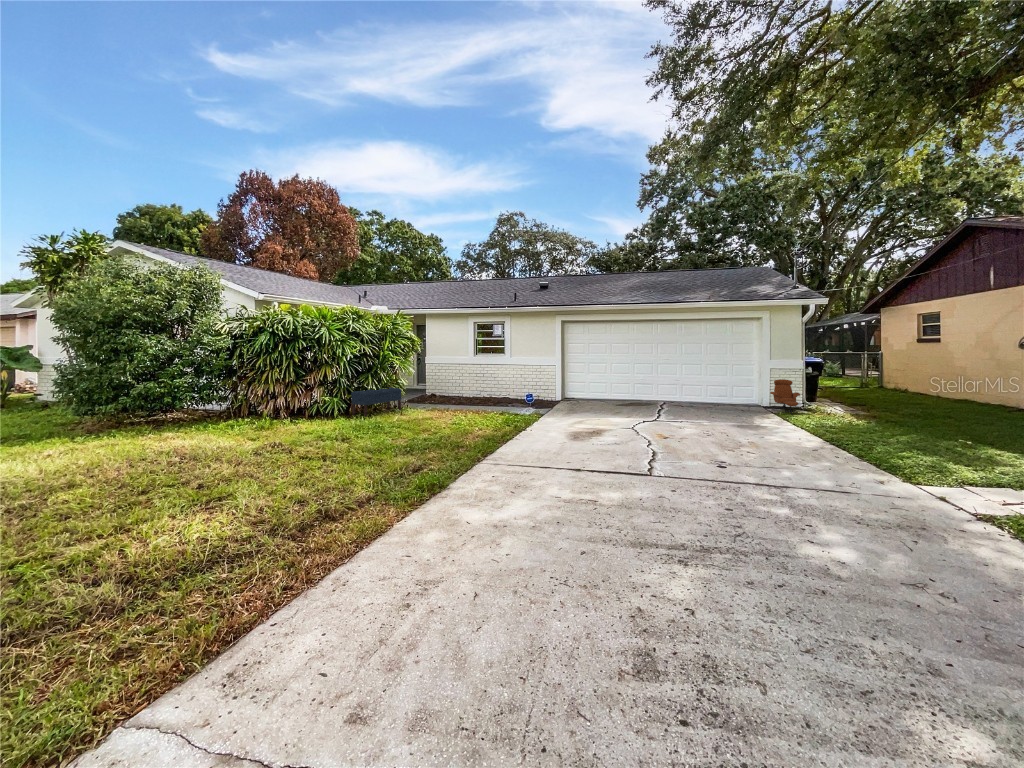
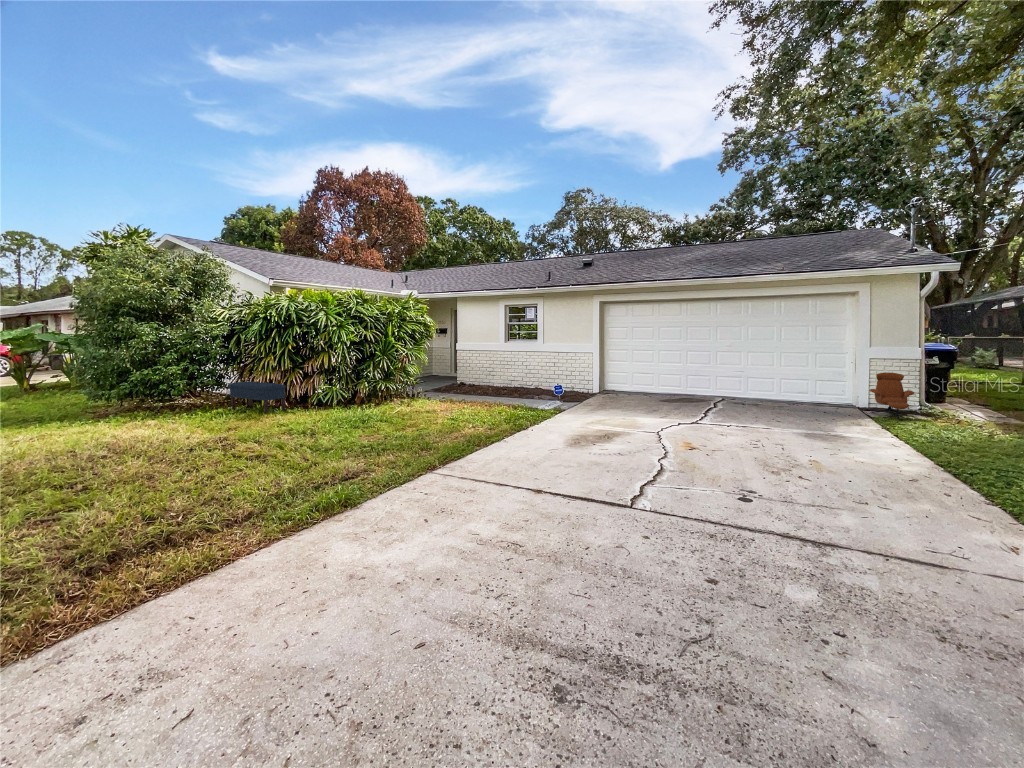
bench: present [351,388,402,417] -> present [229,381,286,414]

